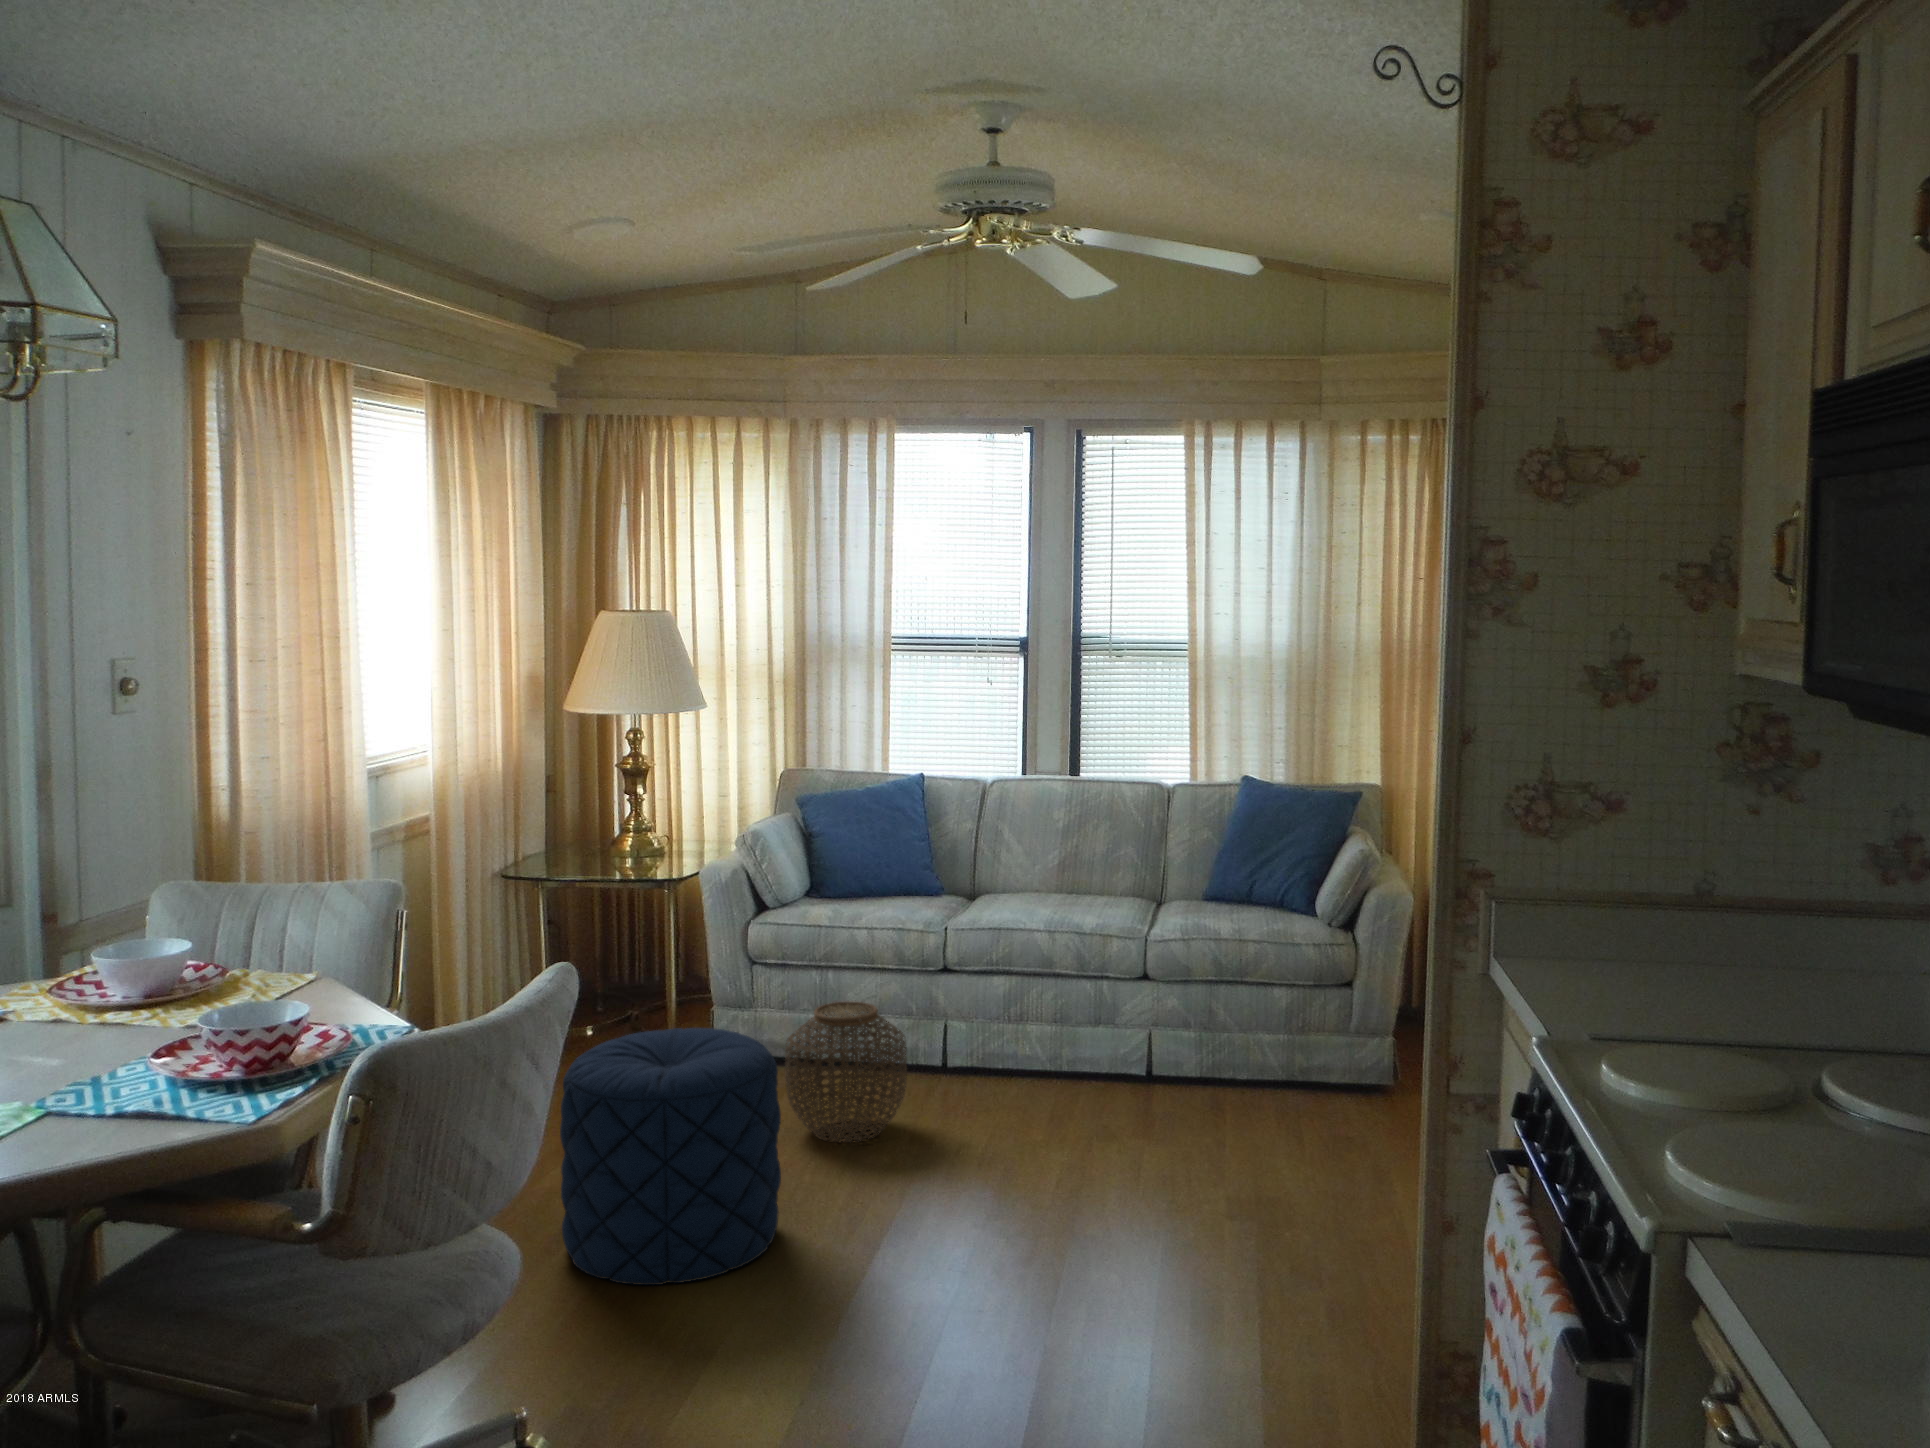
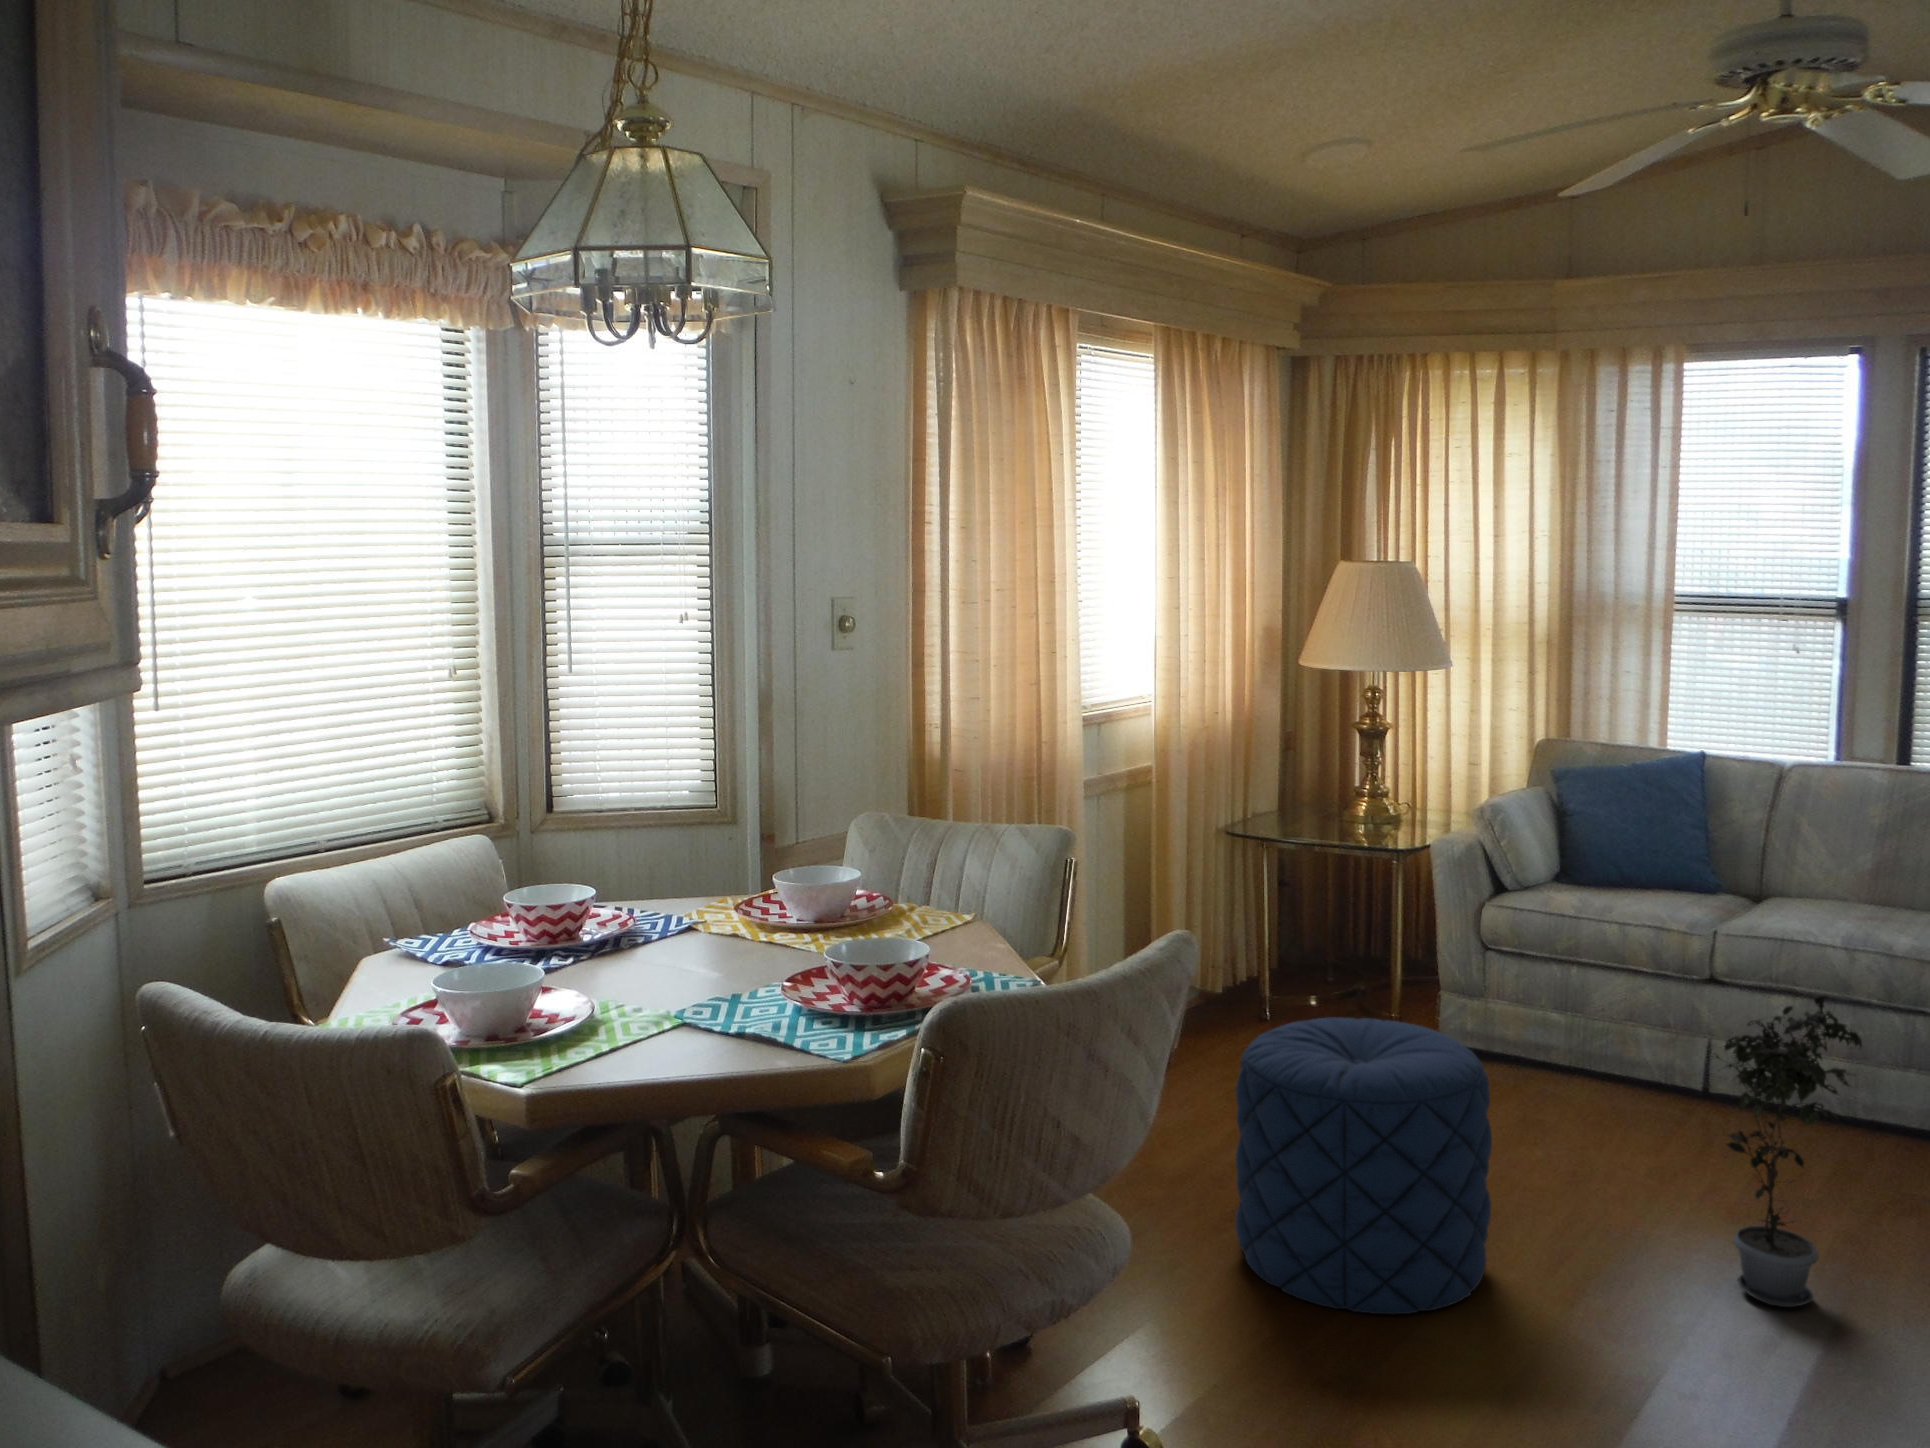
potted plant: none [936,962,1040,1208] -> present [1716,995,1862,1307]
woven basket: present [786,1001,907,1142] -> none [1517,1013,1674,1183]

